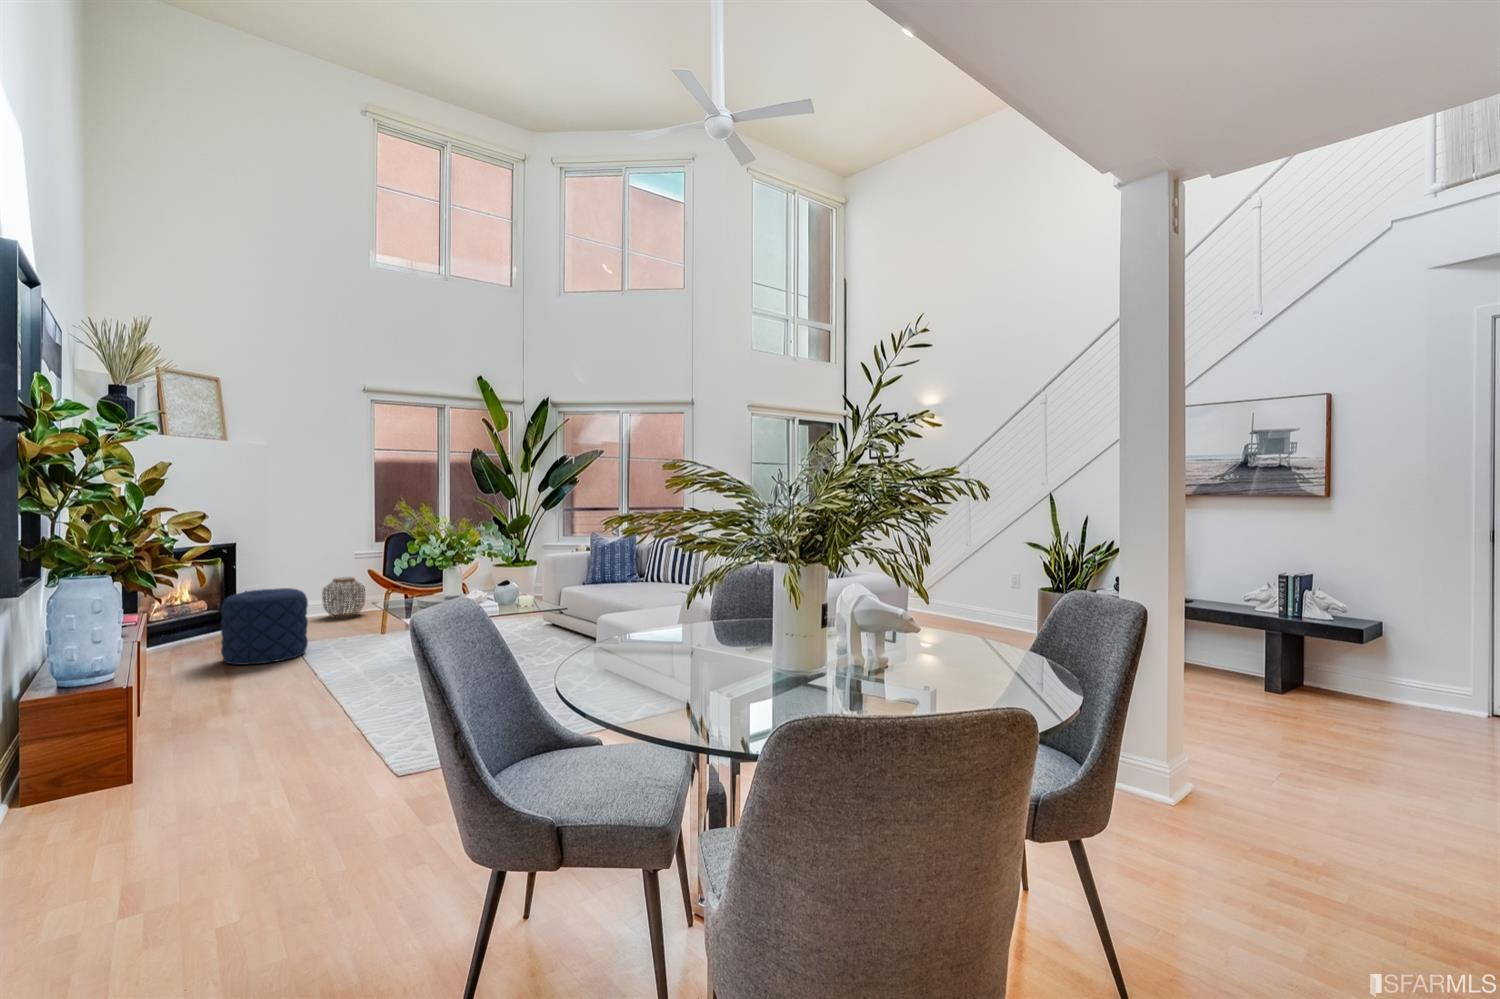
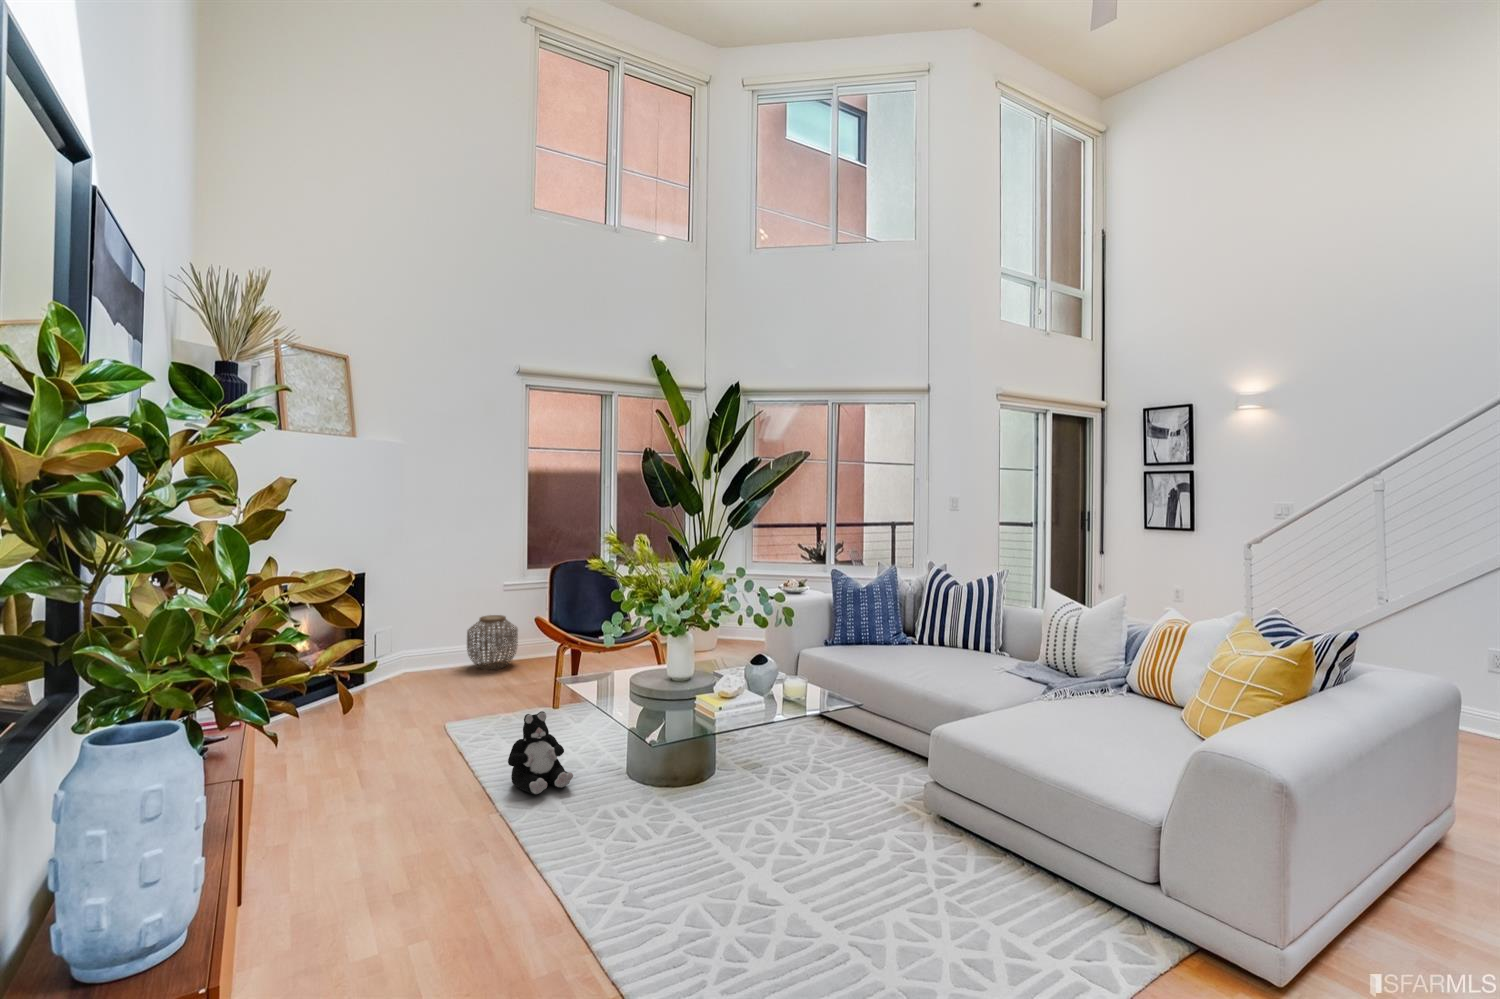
pouf: present [221,588,308,665] -> none [356,646,468,763]
plush toy: none [326,622,372,673] -> present [508,711,573,794]

